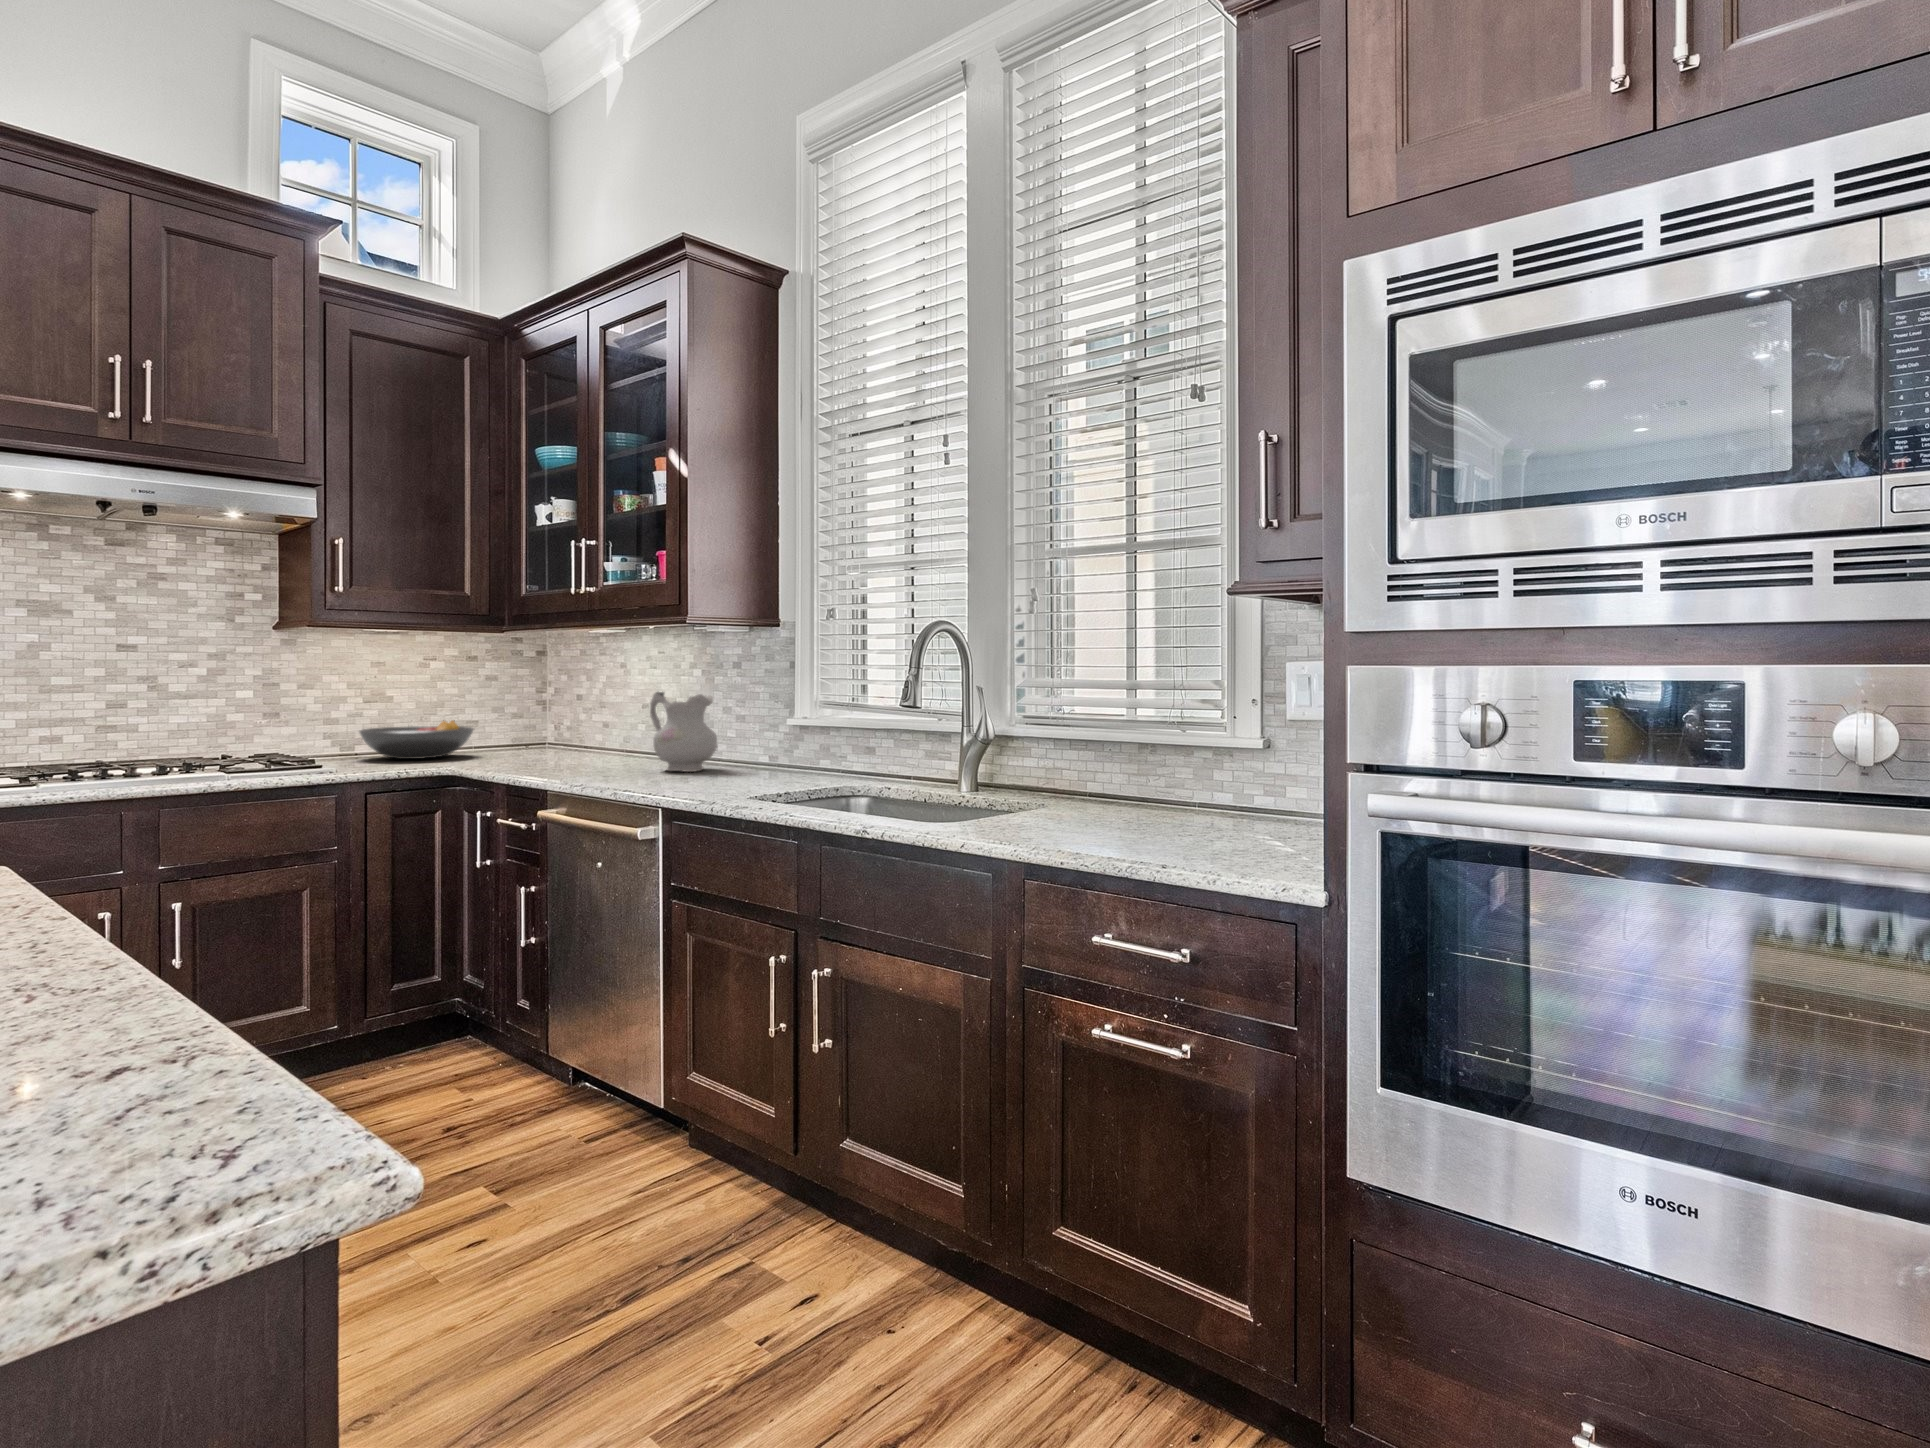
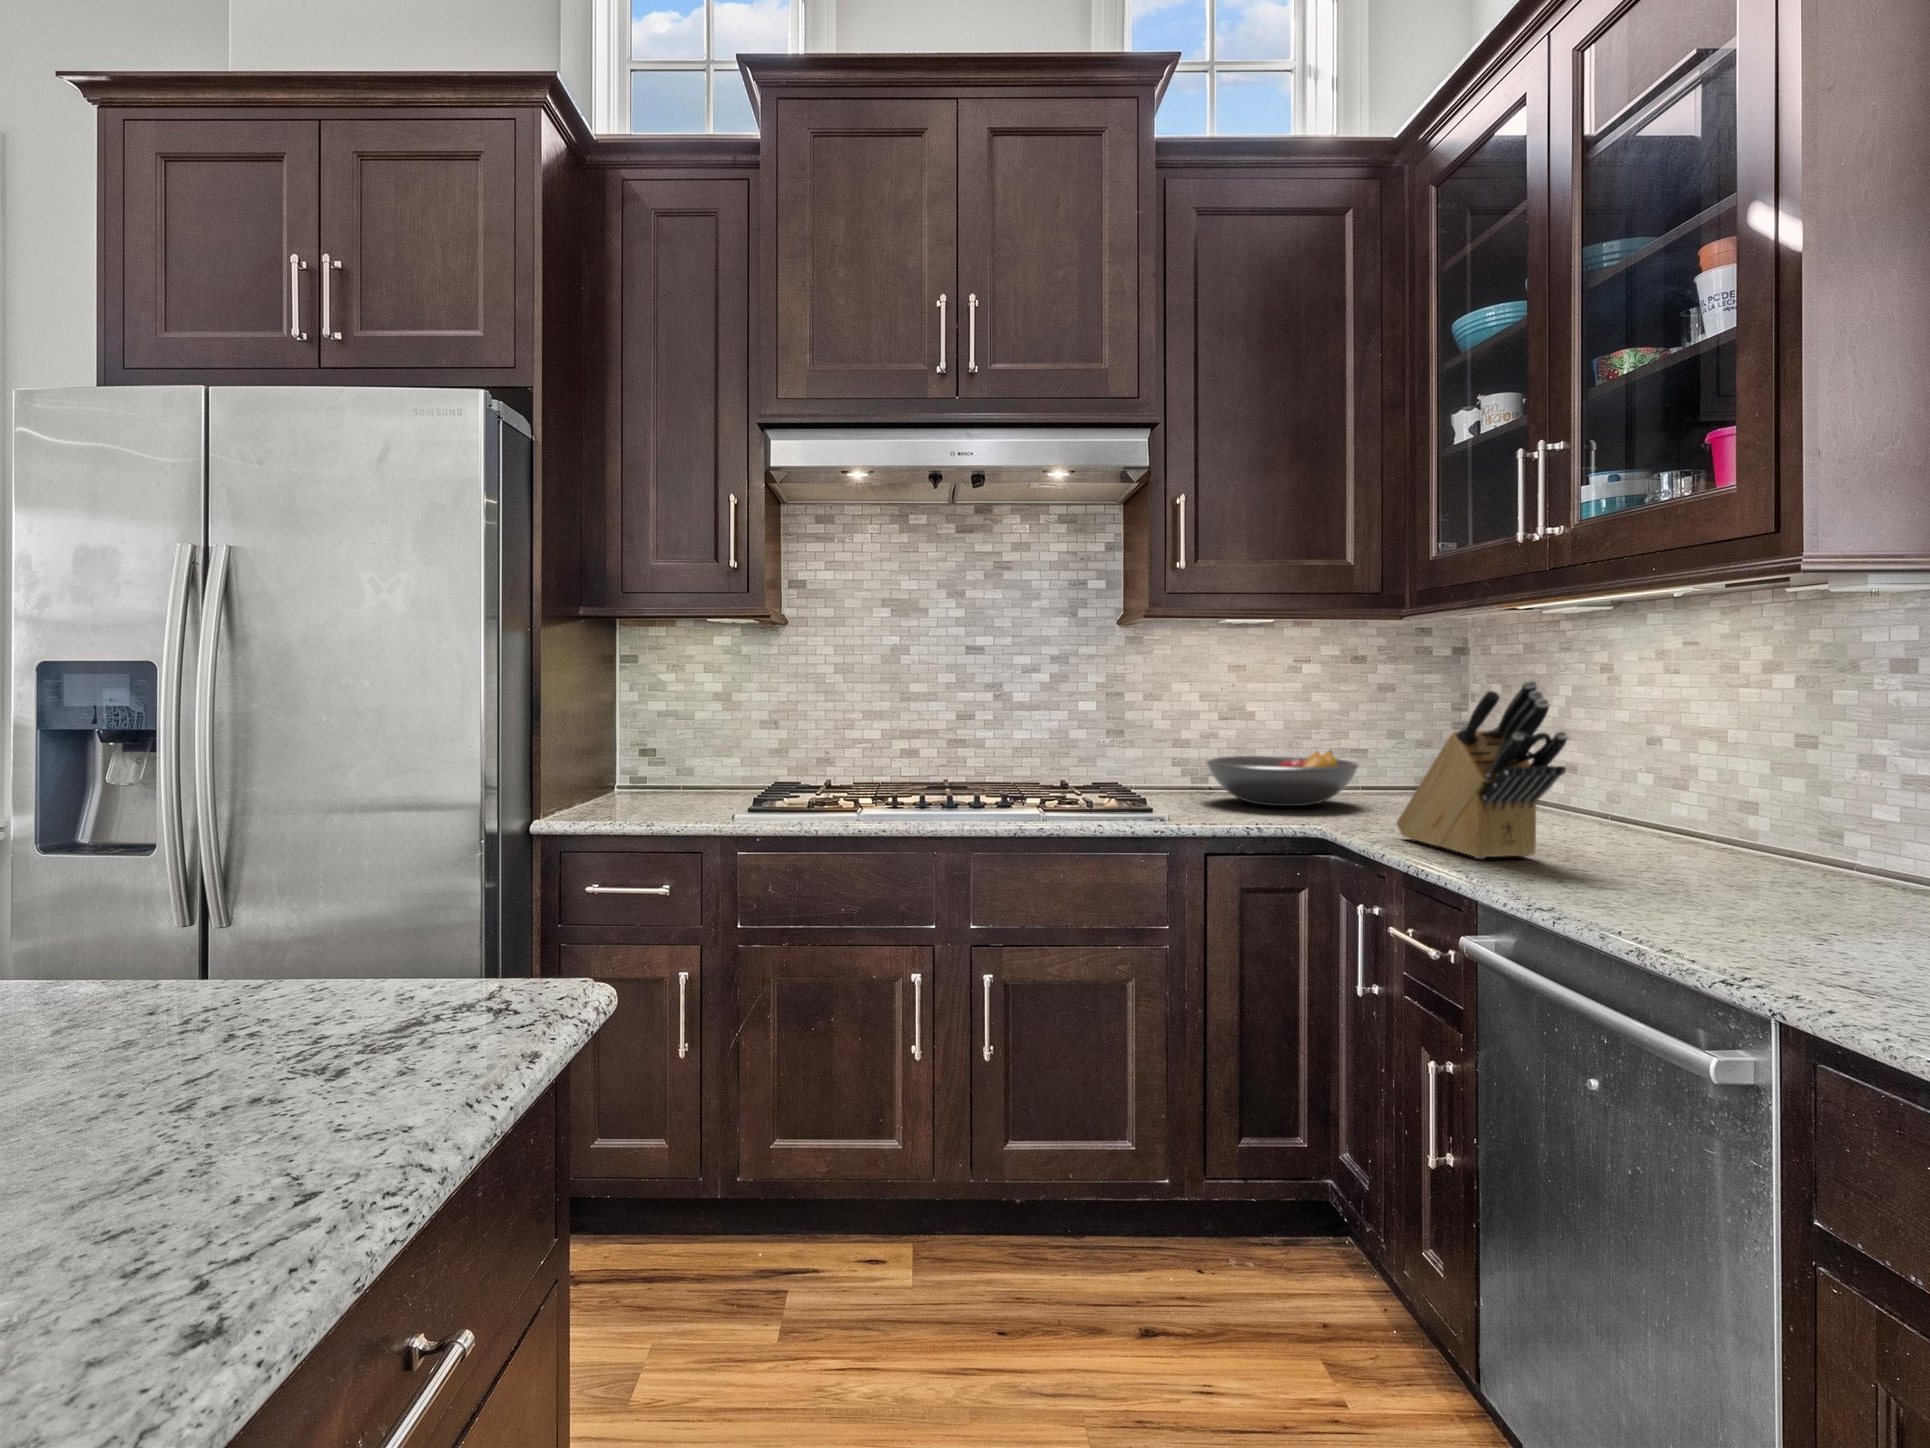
knife block: none [501,670,596,771] -> present [1397,680,1567,859]
ceramic pitcher: present [650,692,717,772] -> none [1679,722,1847,897]

